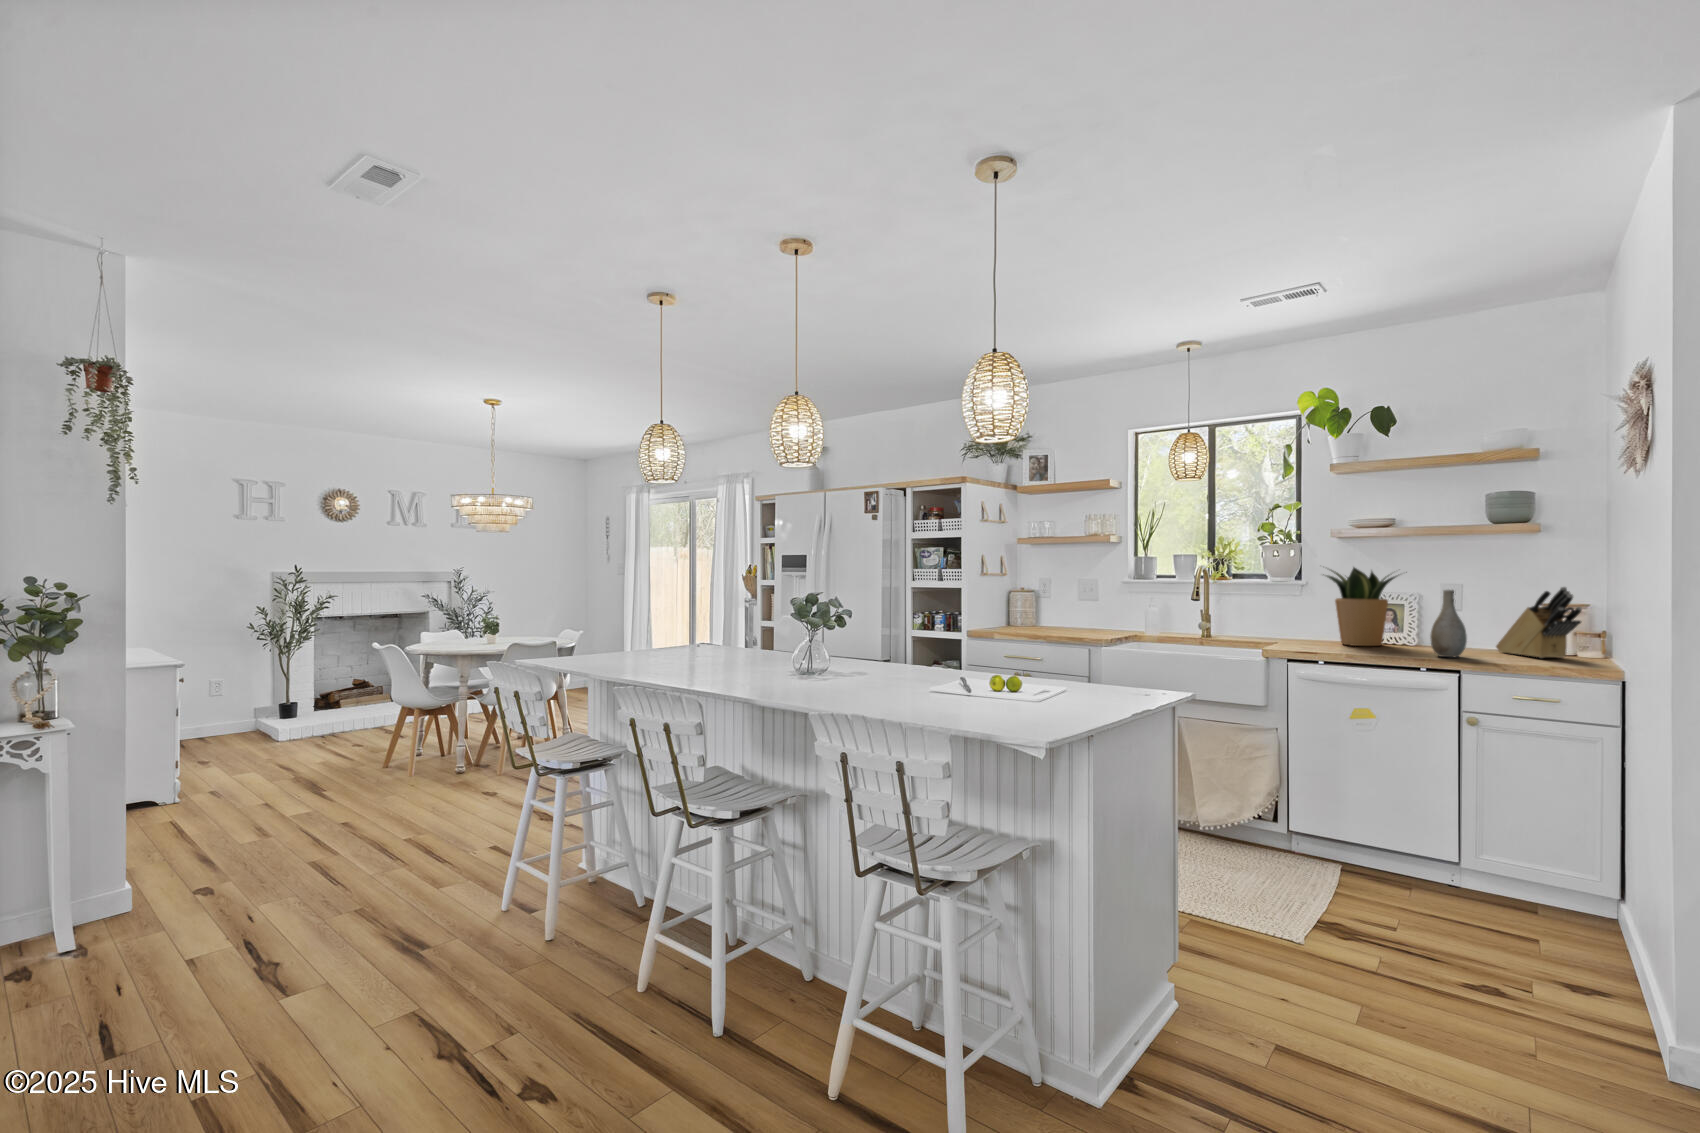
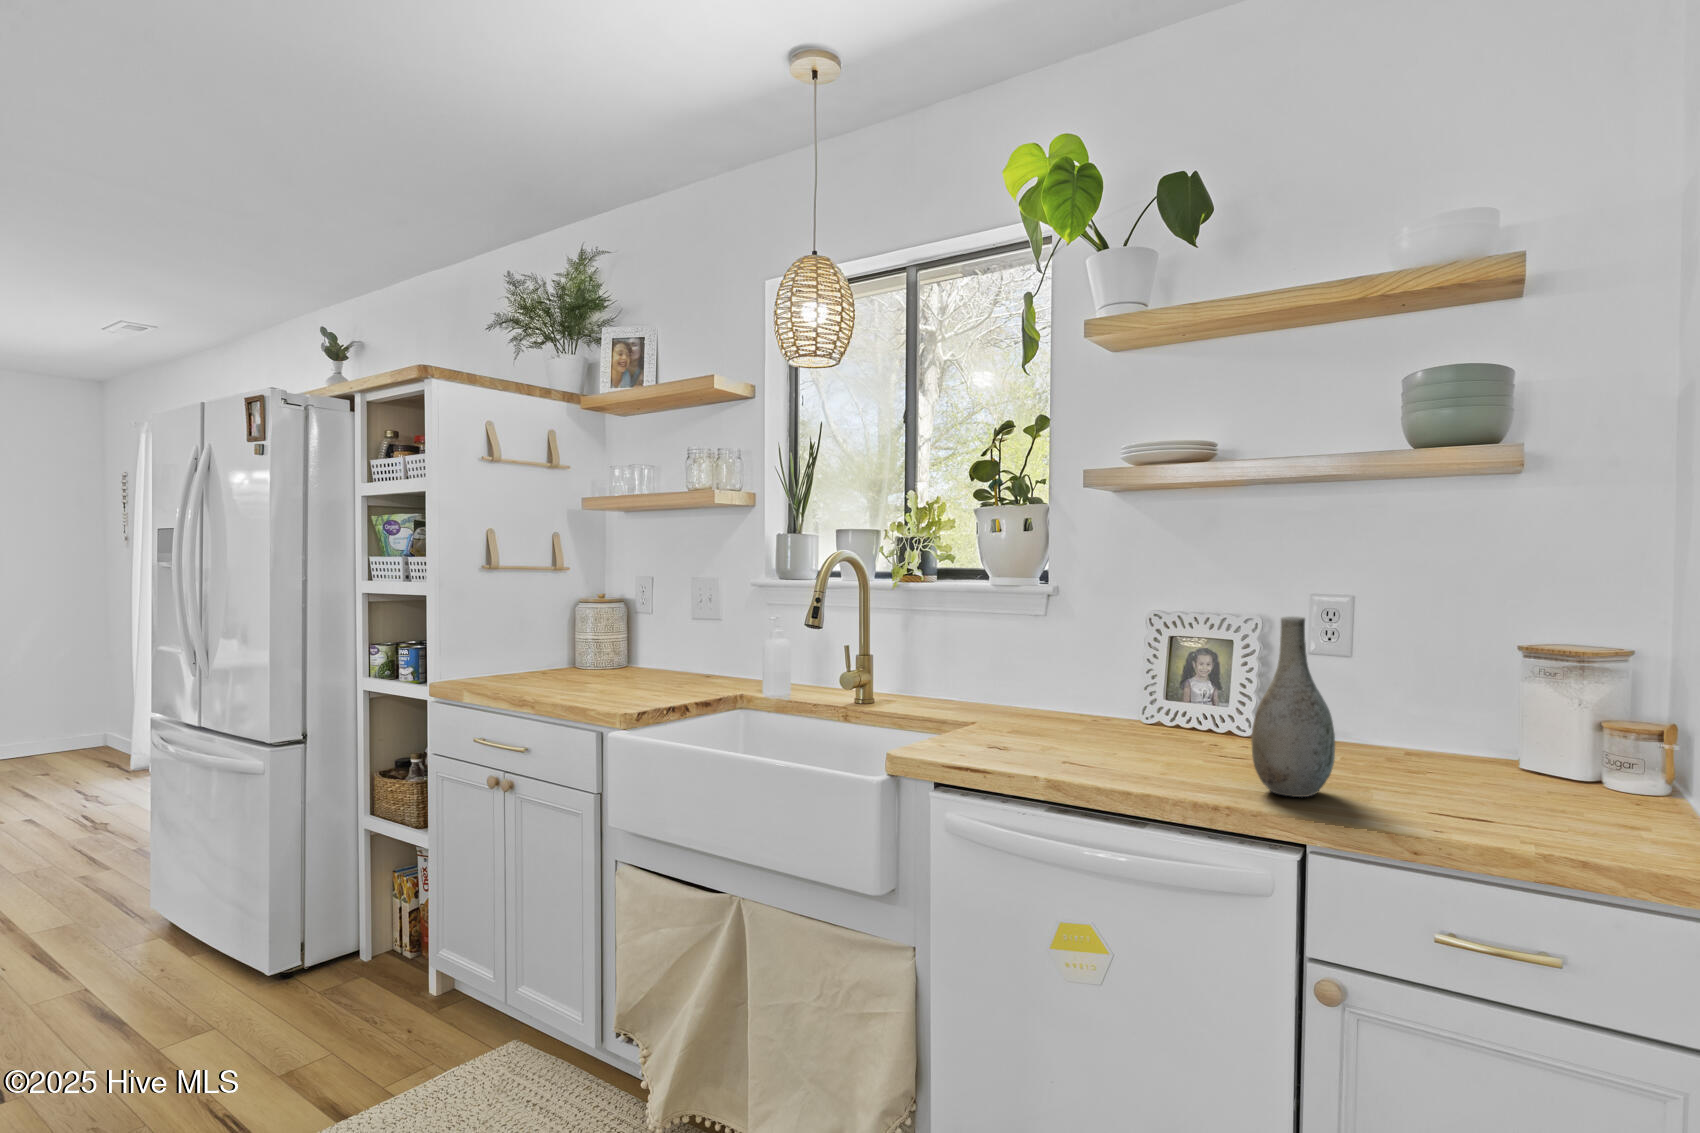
potted plant: present [1323,567,1398,646] -> none [1043,551,1223,746]
knife block: present [1496,587,1582,658] -> none [1415,609,1617,801]

